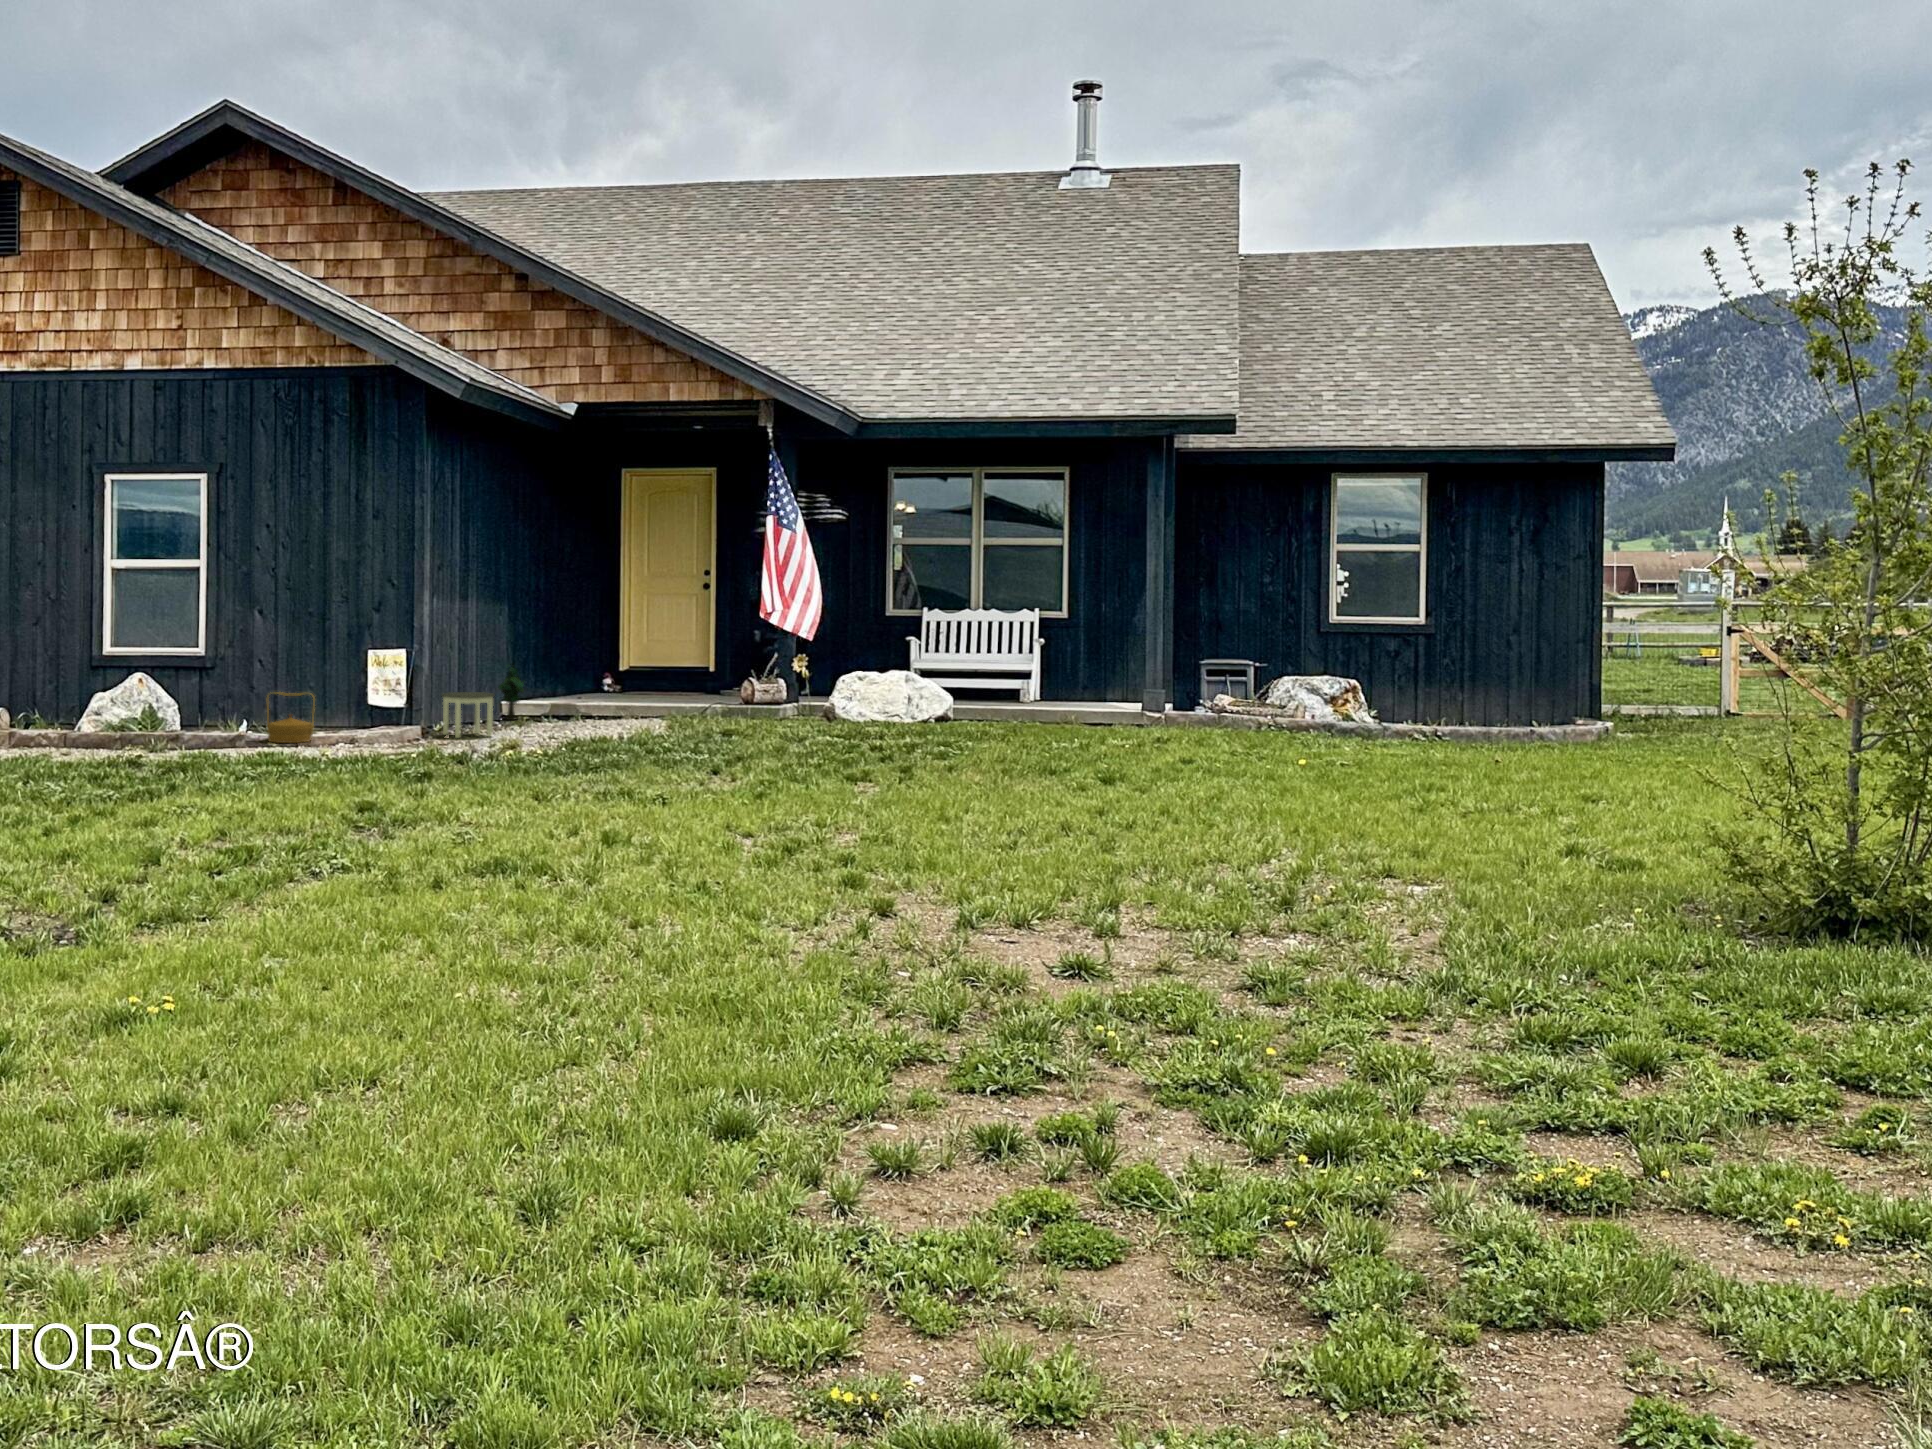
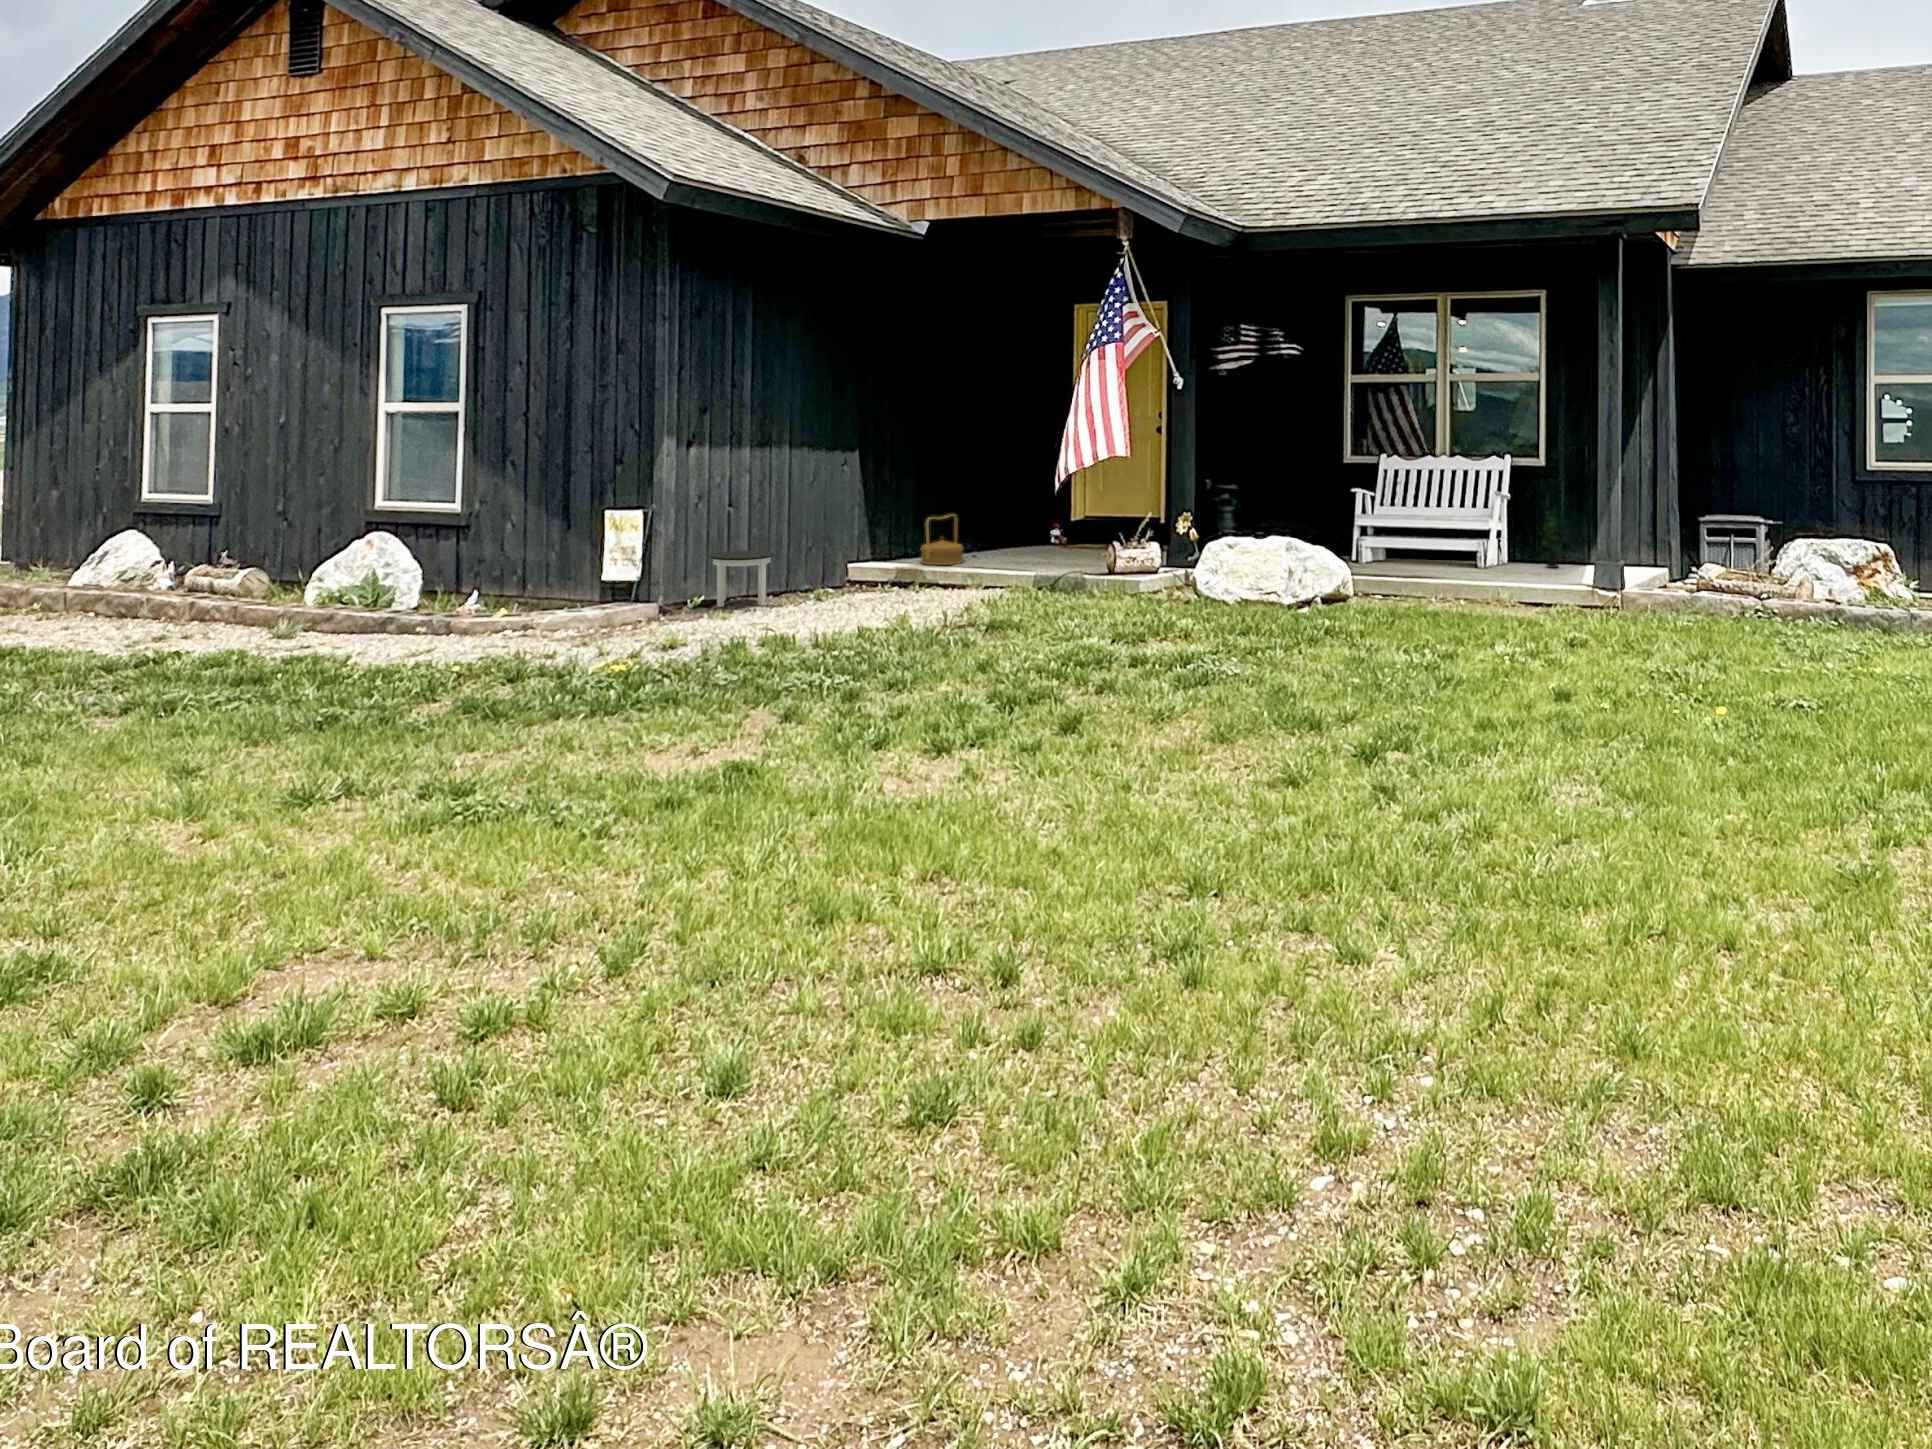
decorative plant: present [498,663,524,720] -> present [1538,506,1569,568]
woven basket: present [267,692,315,743] -> present [921,515,963,565]

